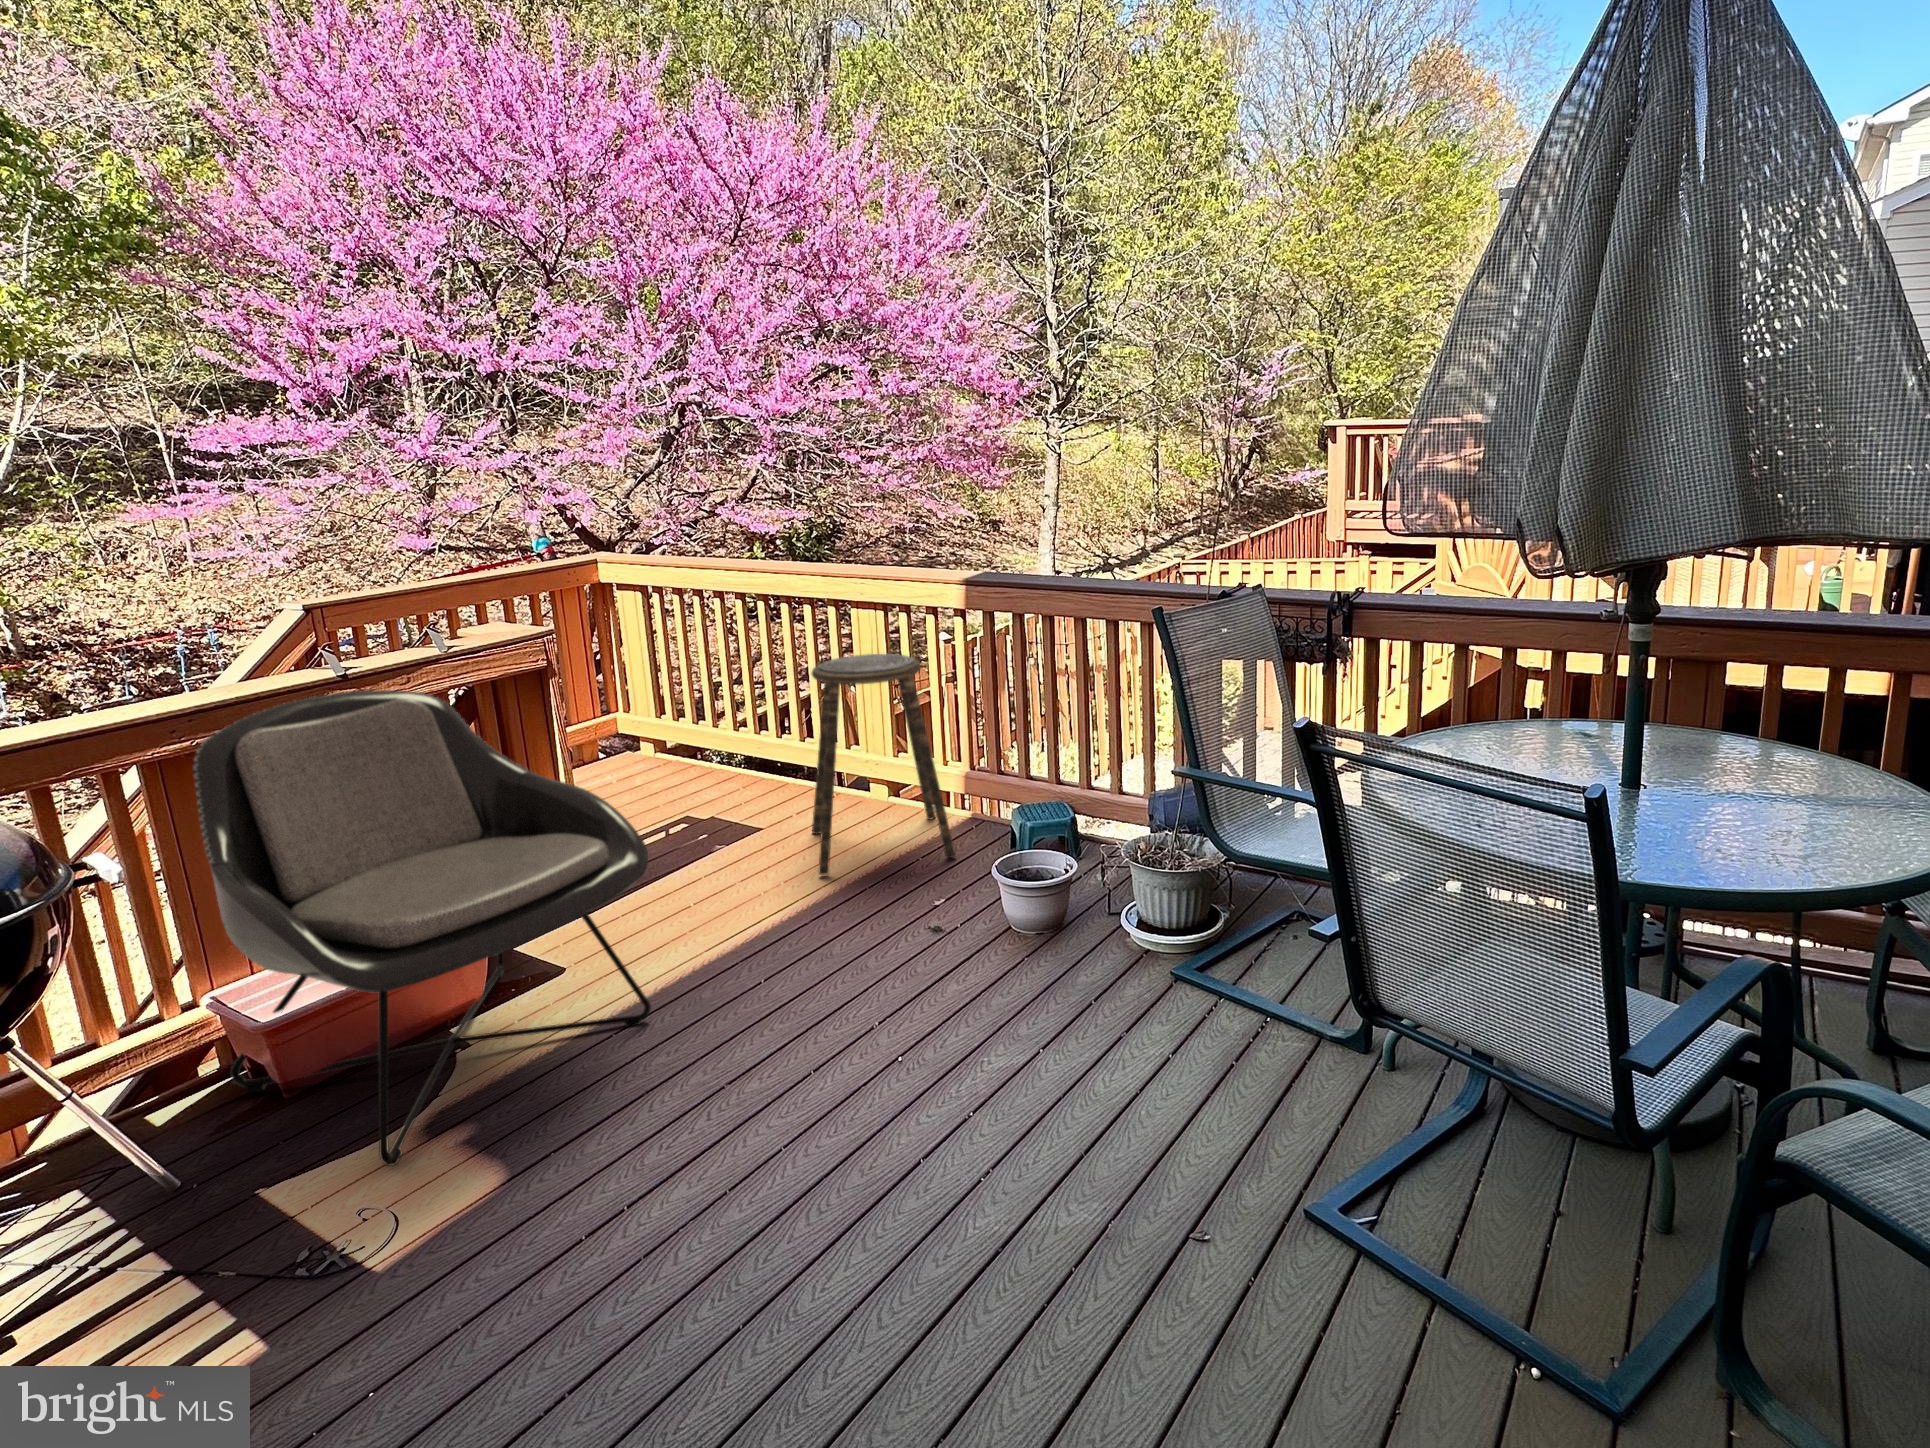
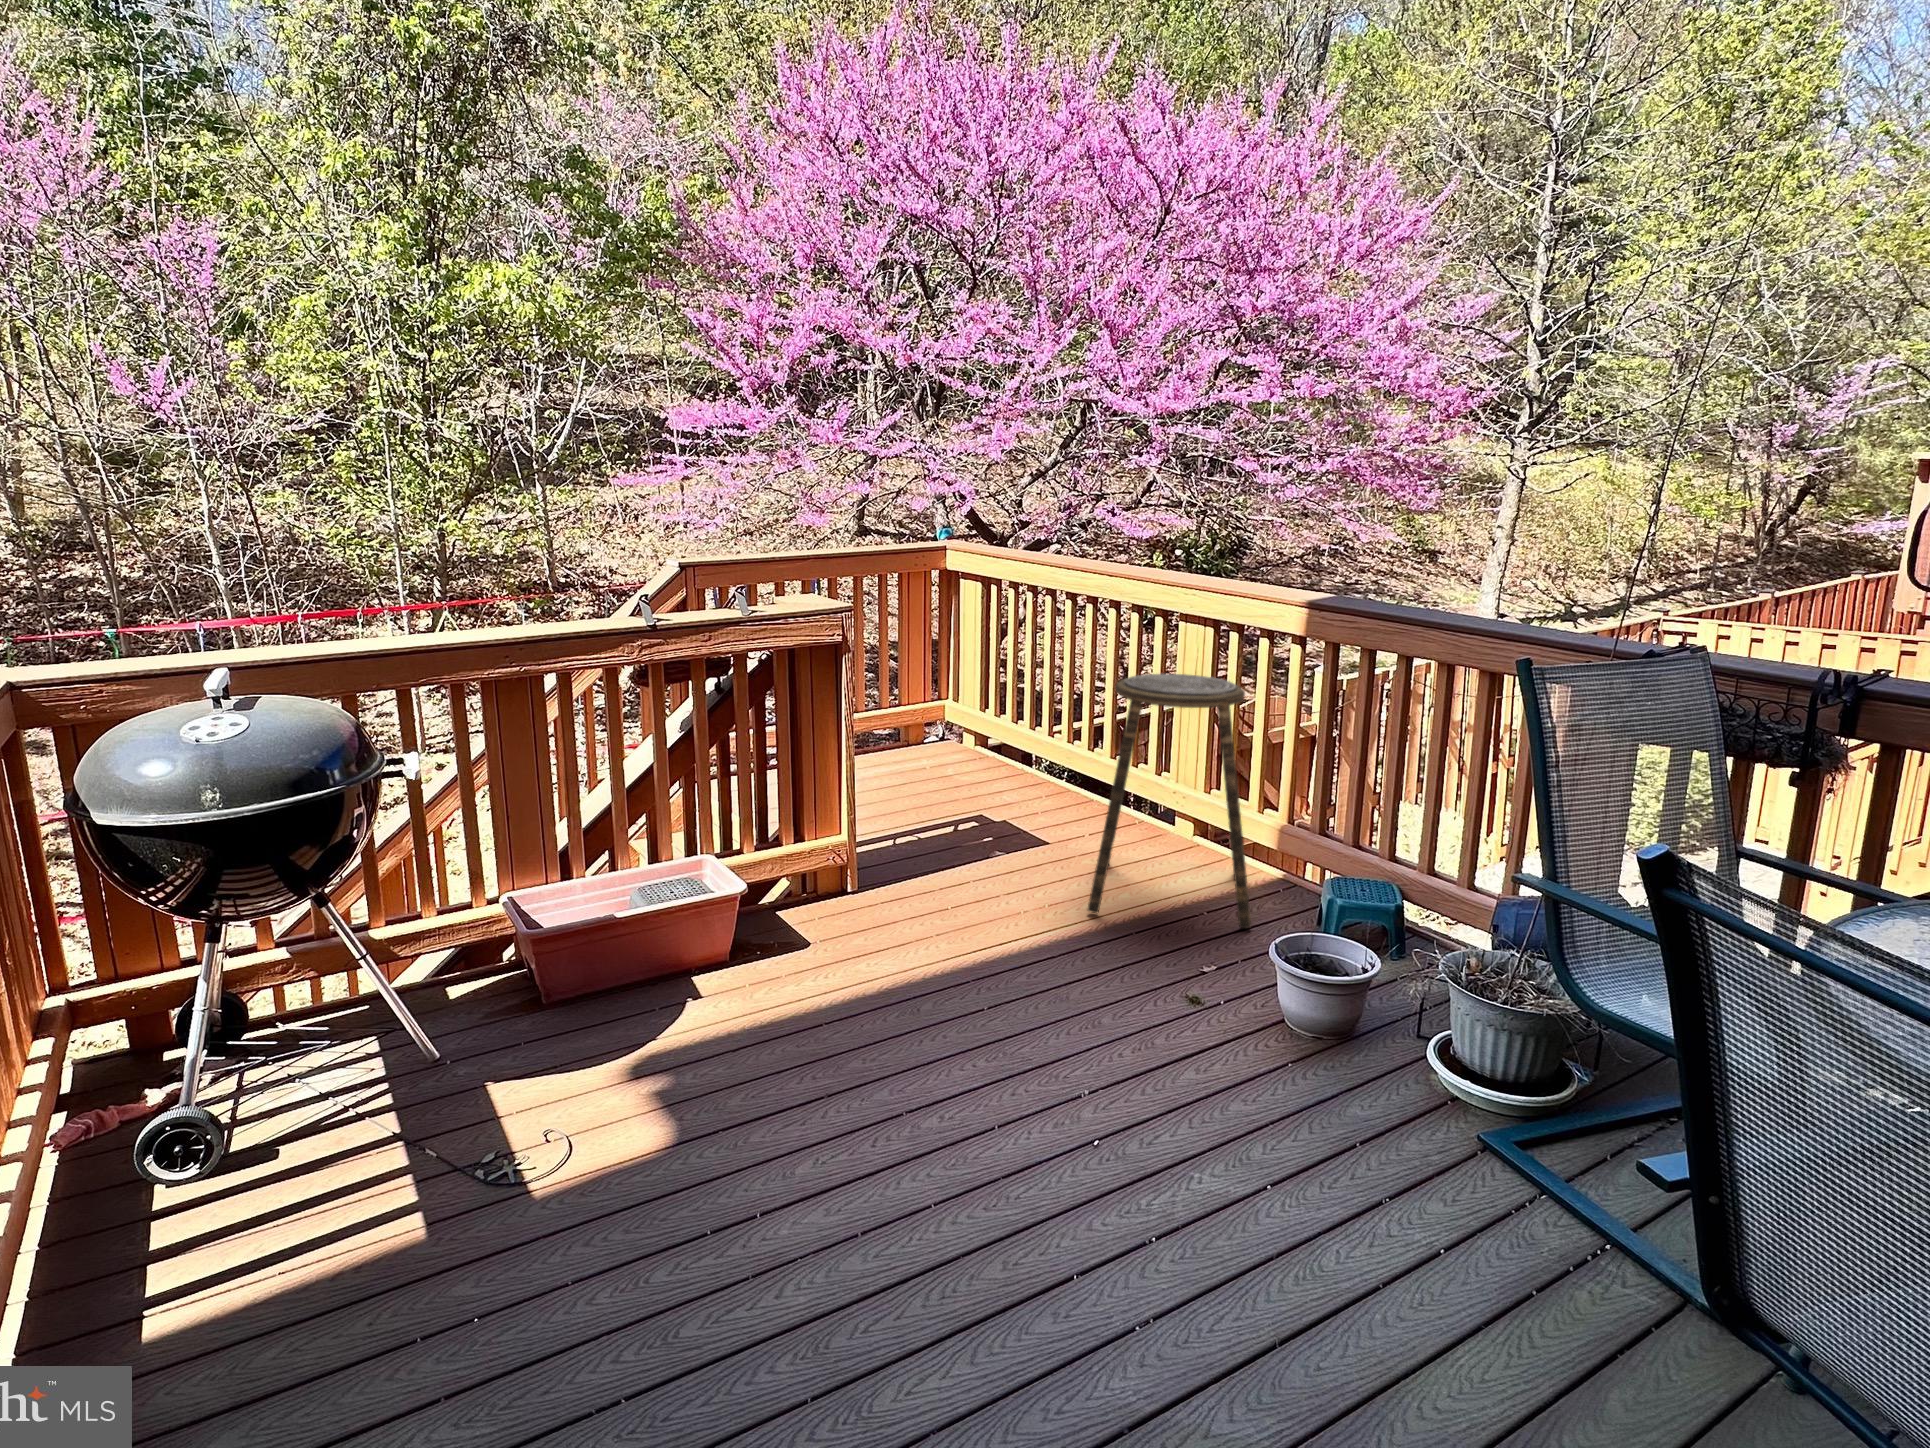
lounge chair: present [194,690,651,1166] -> none [504,639,878,1098]

